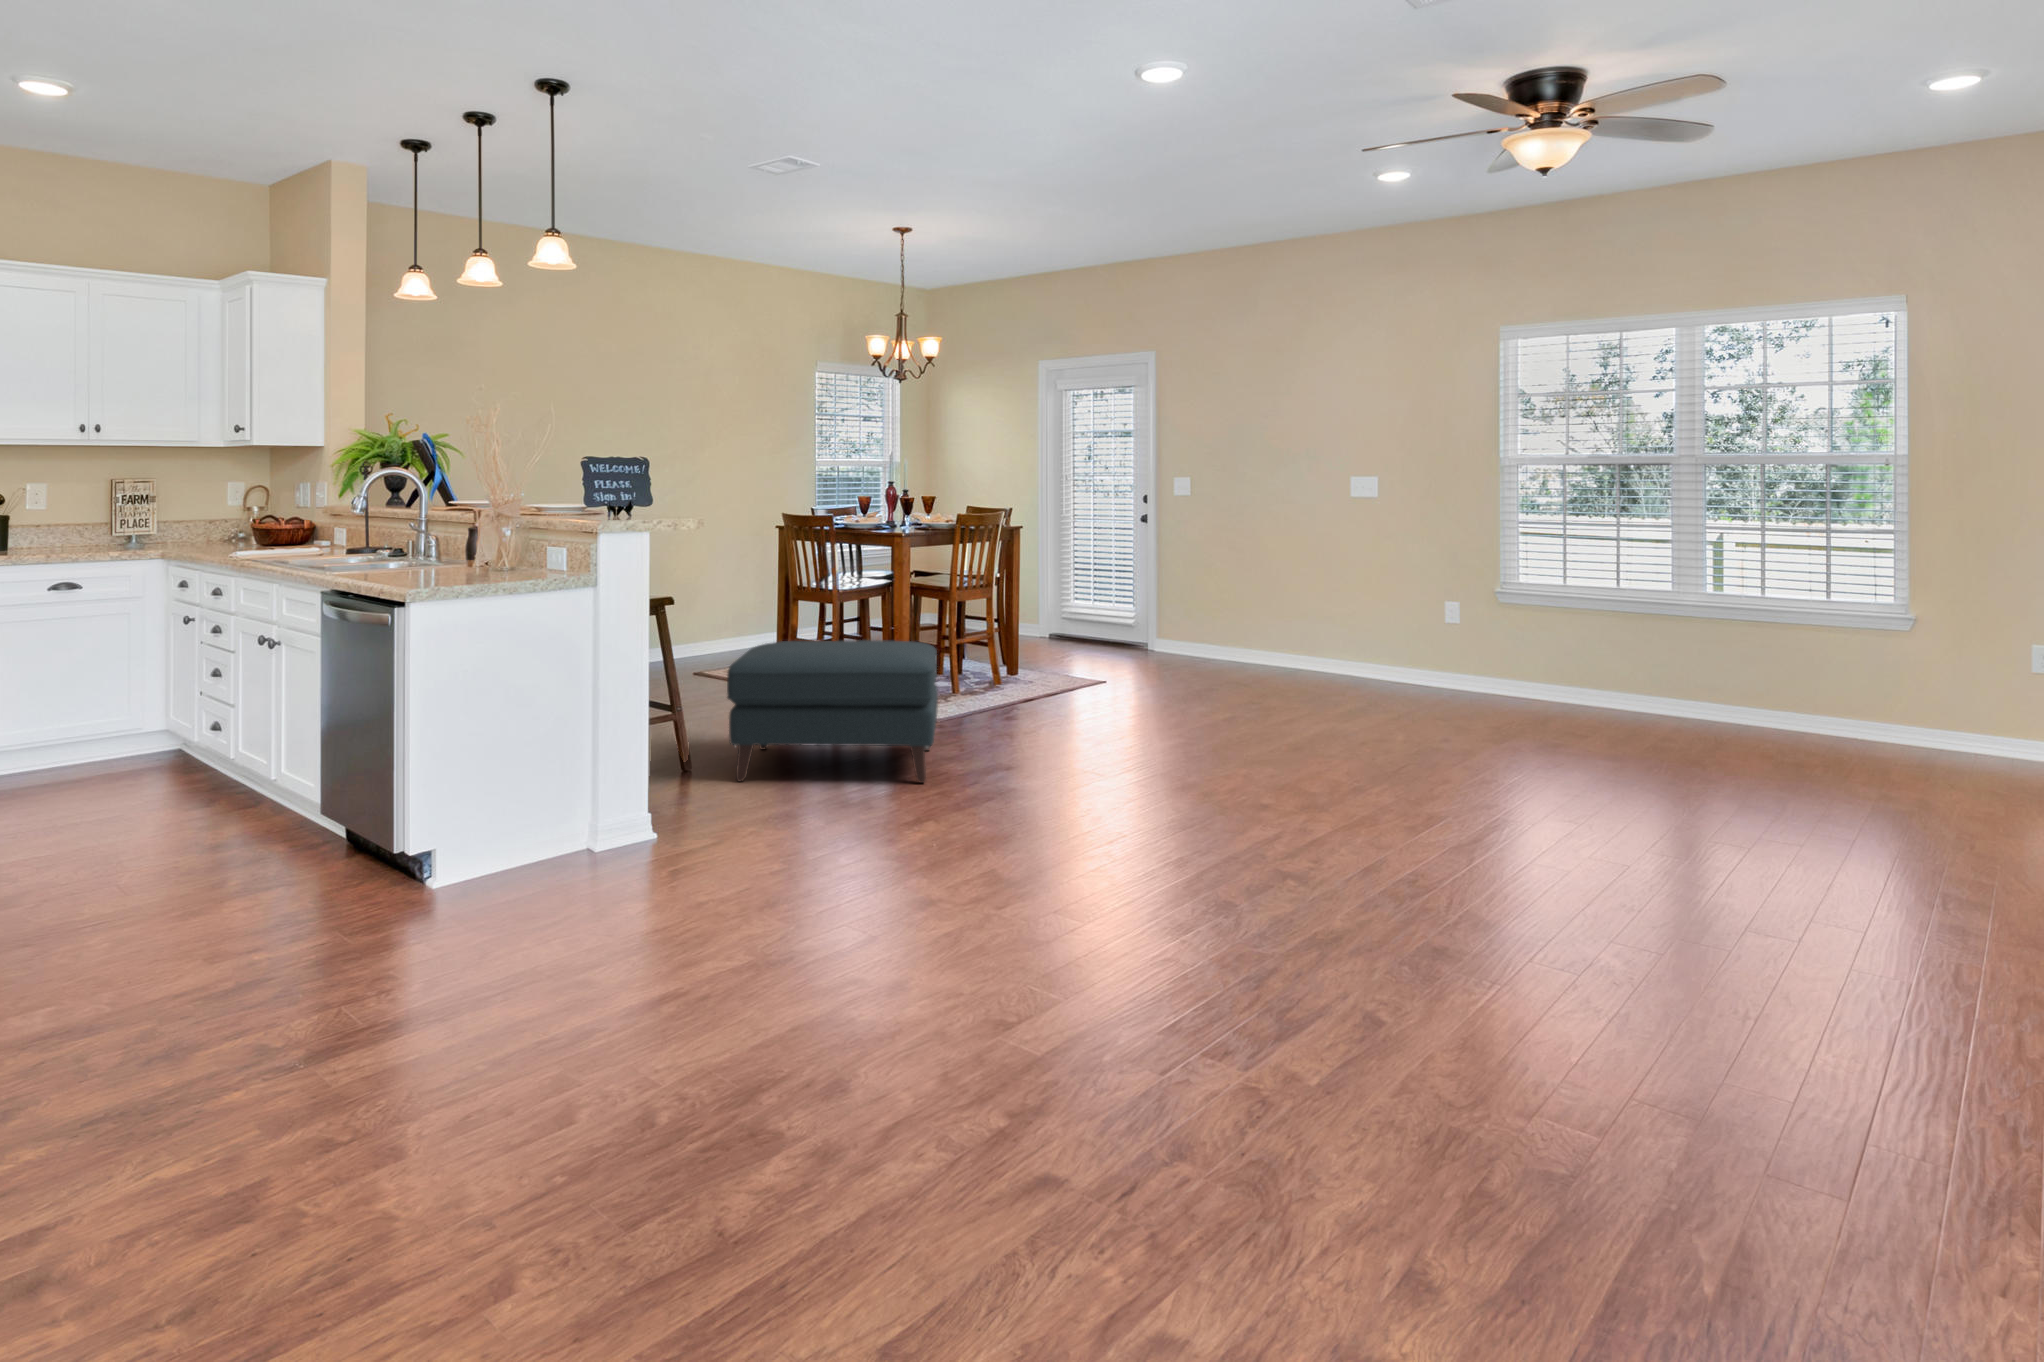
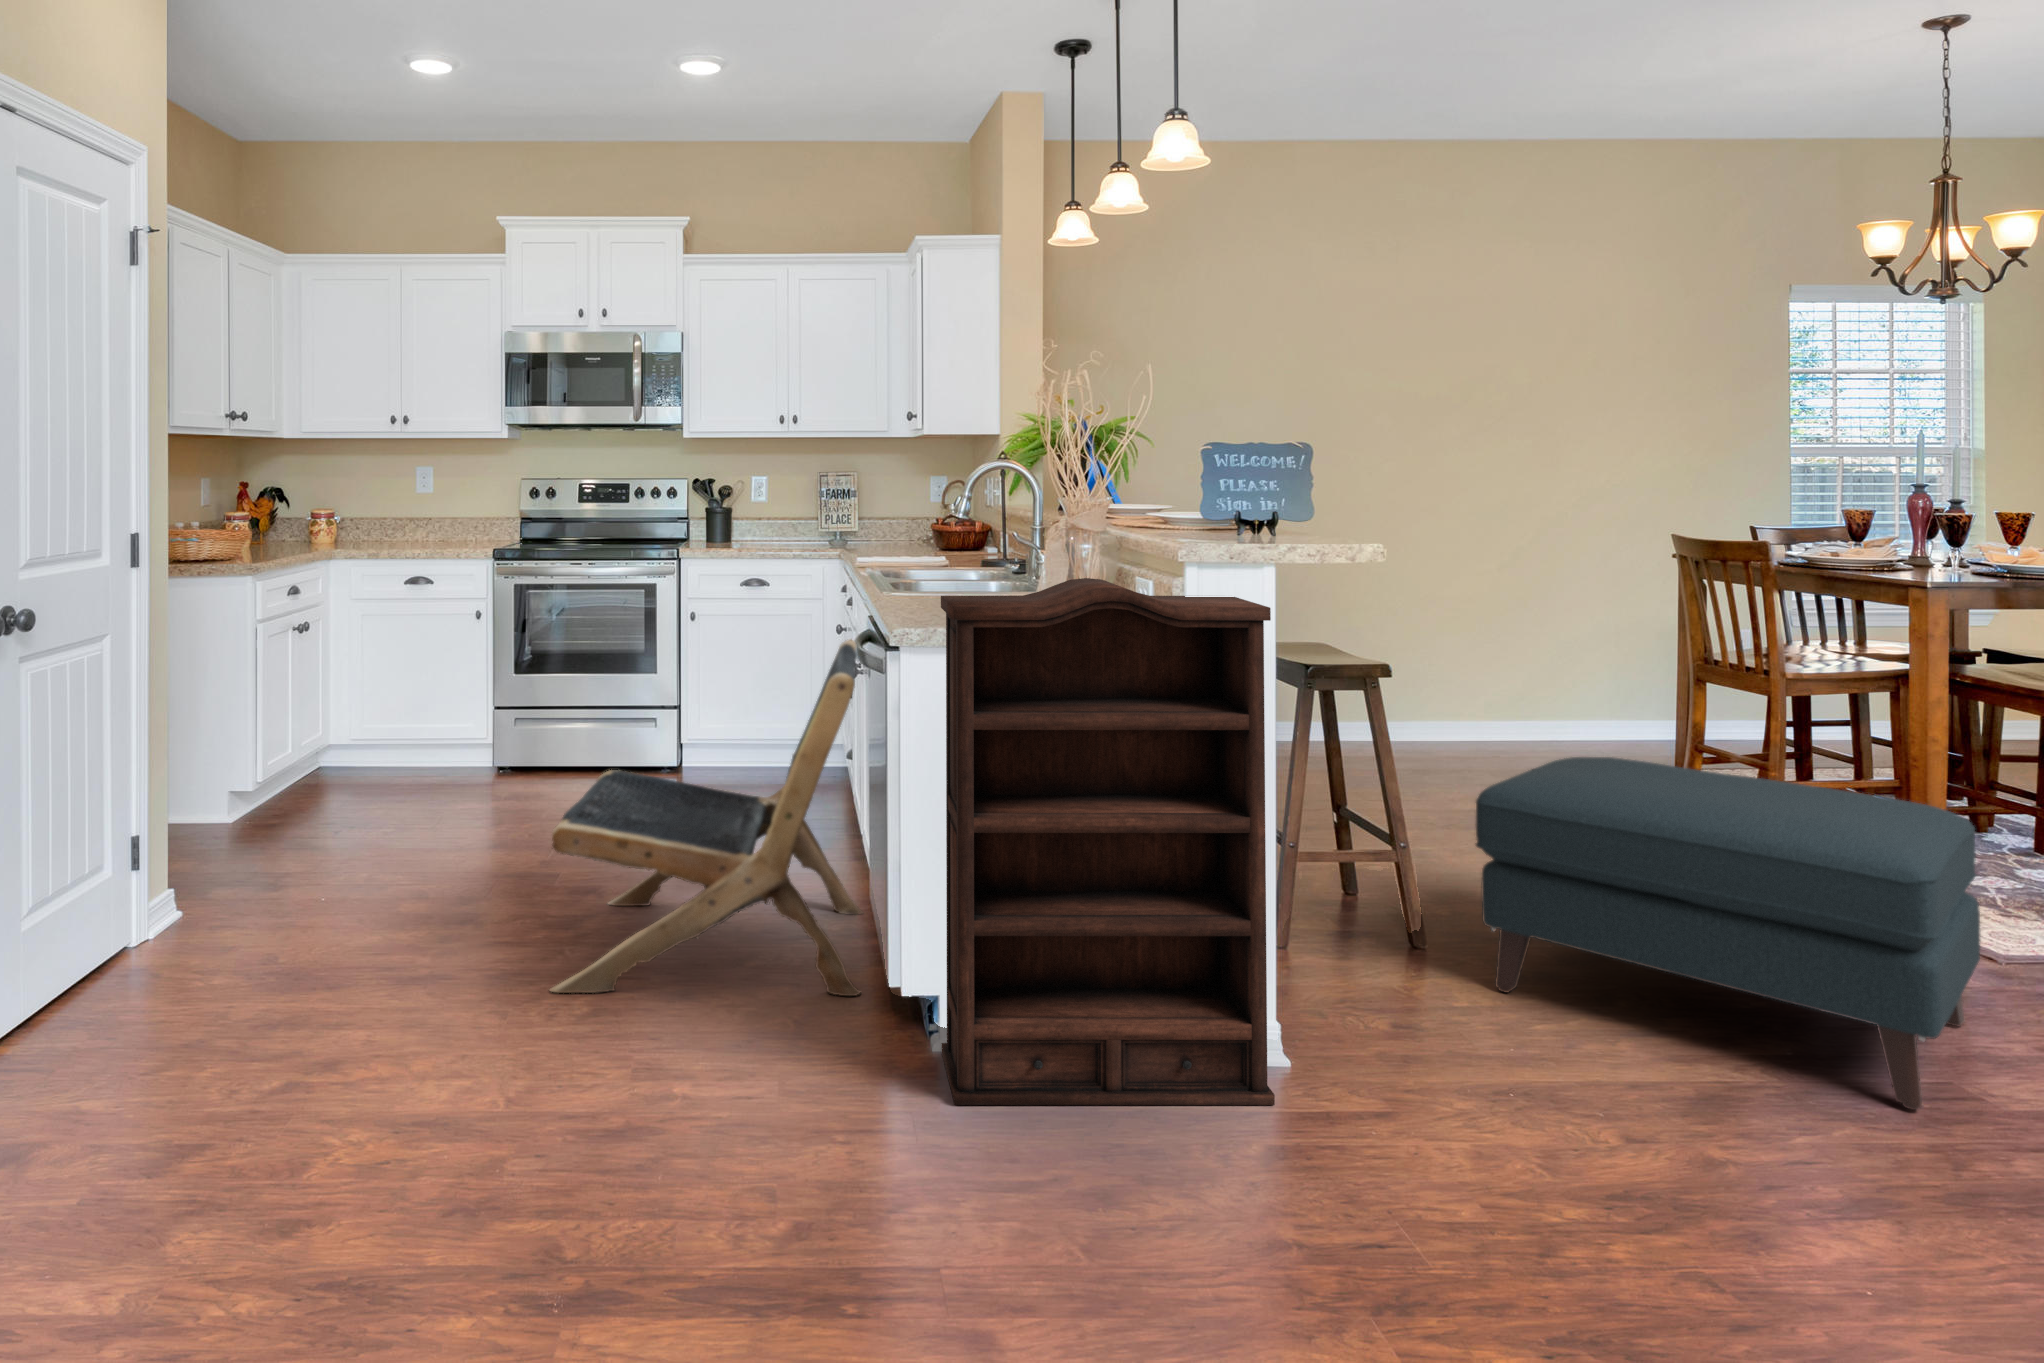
bookshelf: none [448,550,663,901] -> present [941,578,1275,1105]
lounge chair: none [37,617,356,937] -> present [550,640,863,996]

